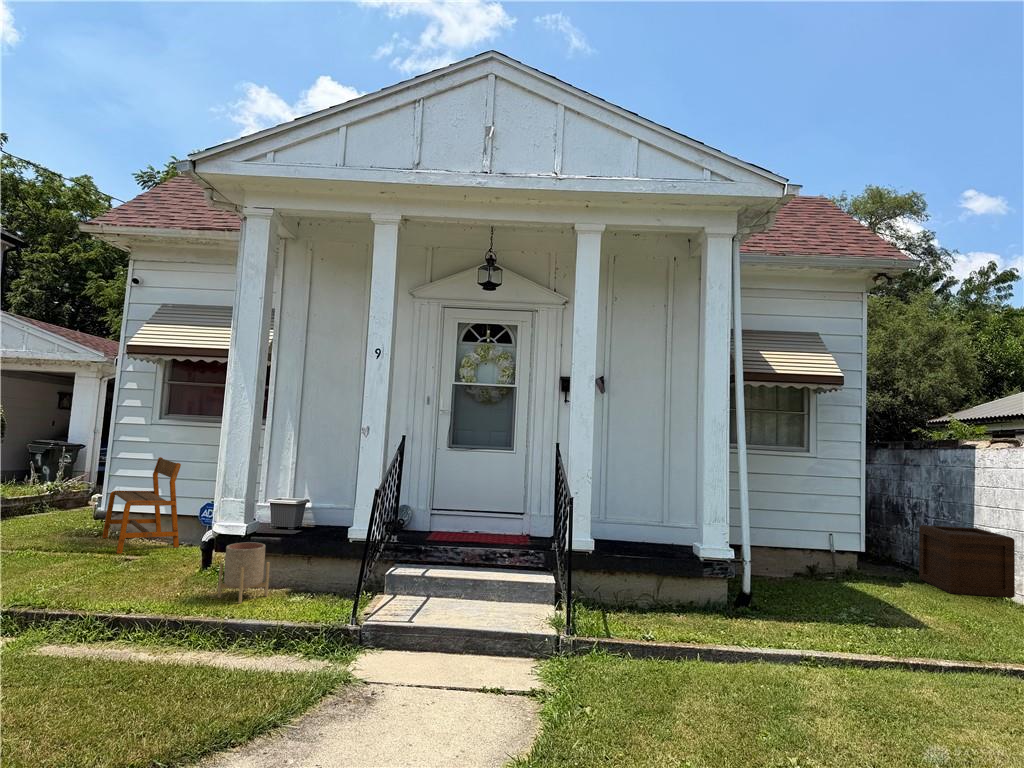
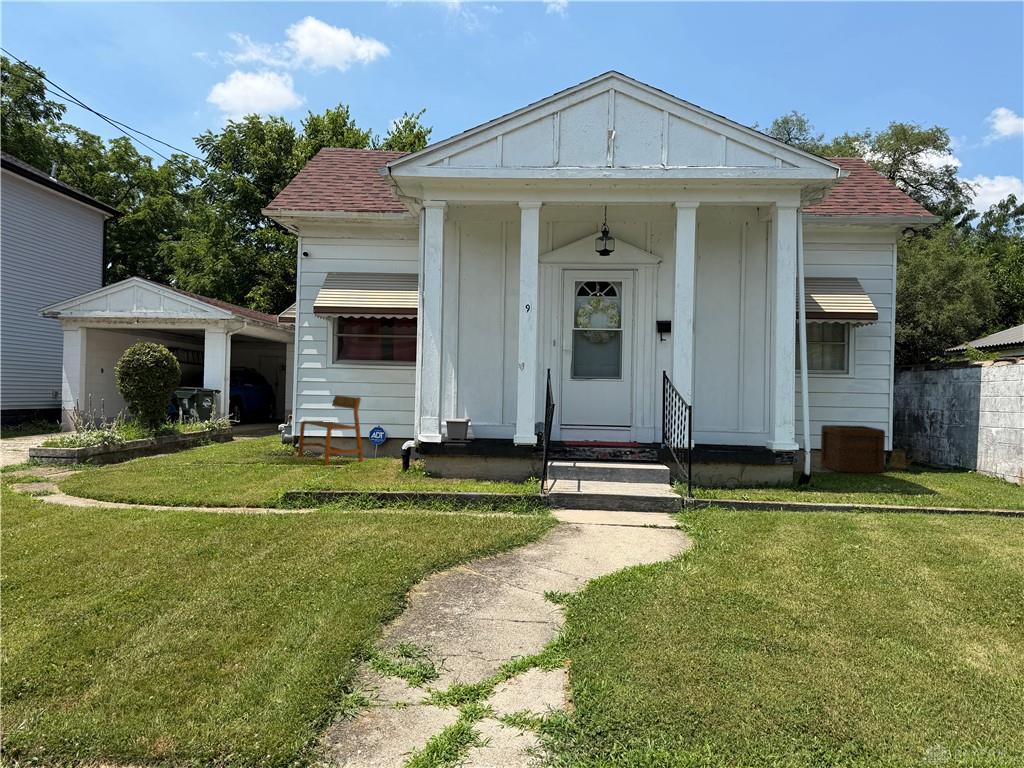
wooden crate: present [919,525,1015,598] -> present [821,425,885,473]
planter: present [218,542,270,603] -> none [433,448,466,488]
watering can: none [855,550,907,577] -> present [889,449,925,469]

